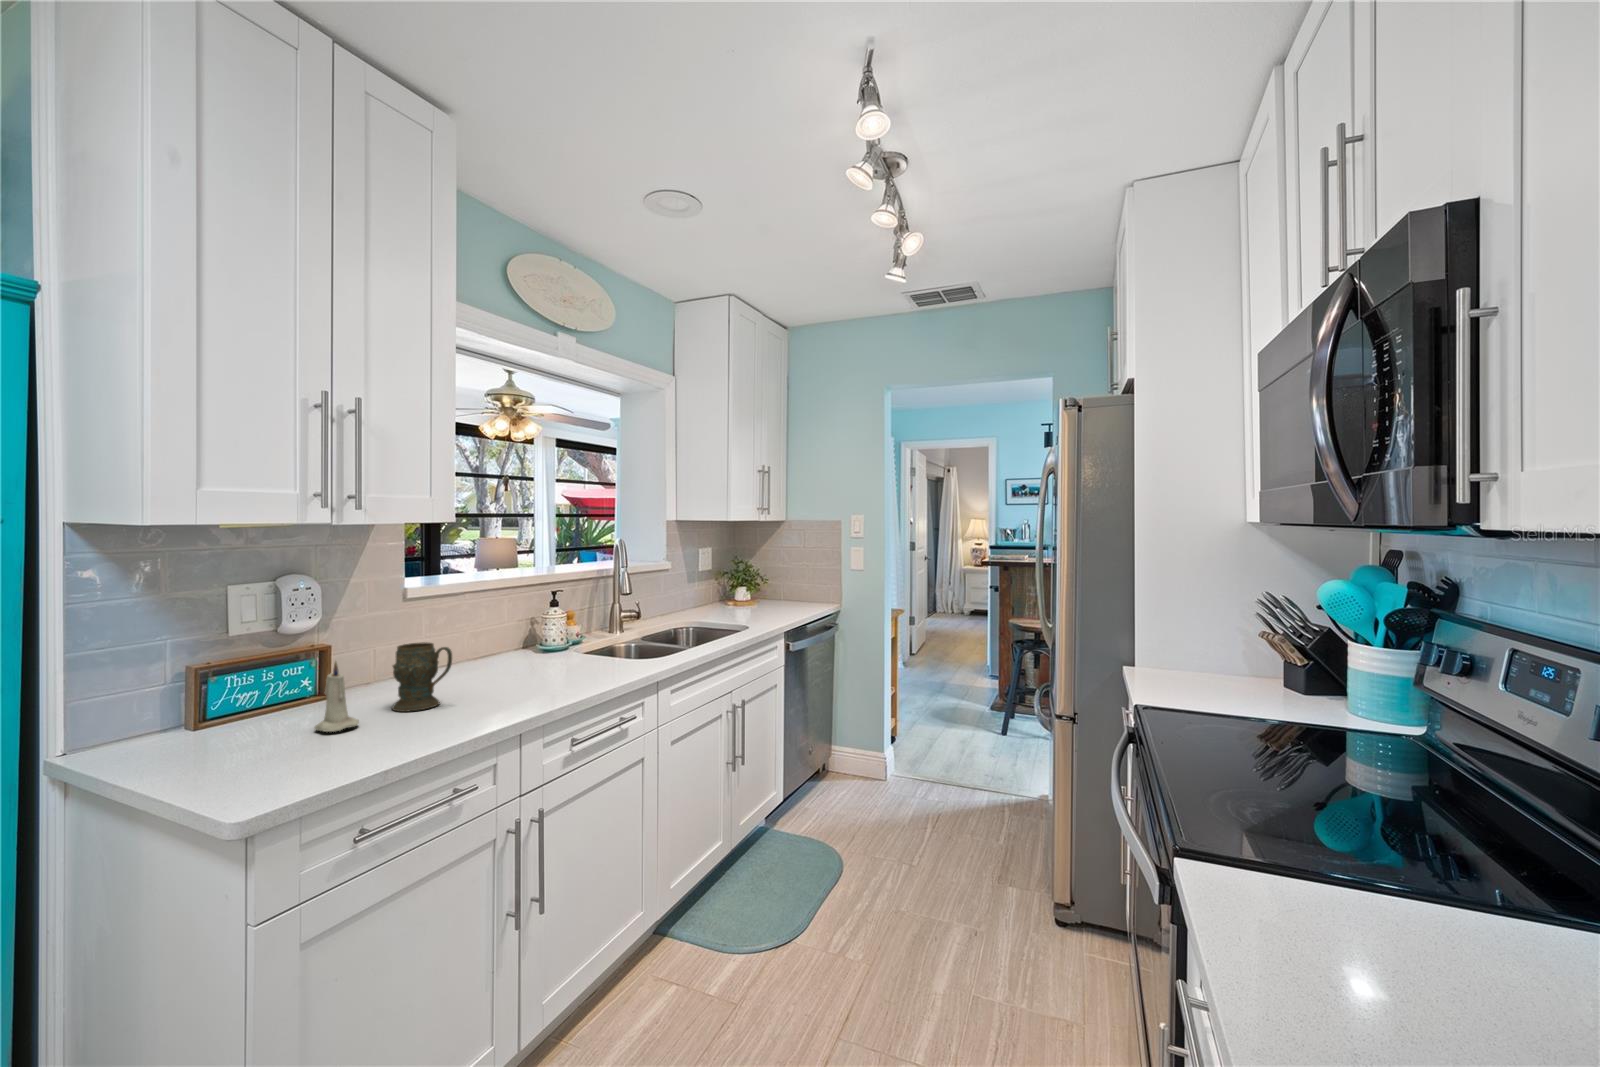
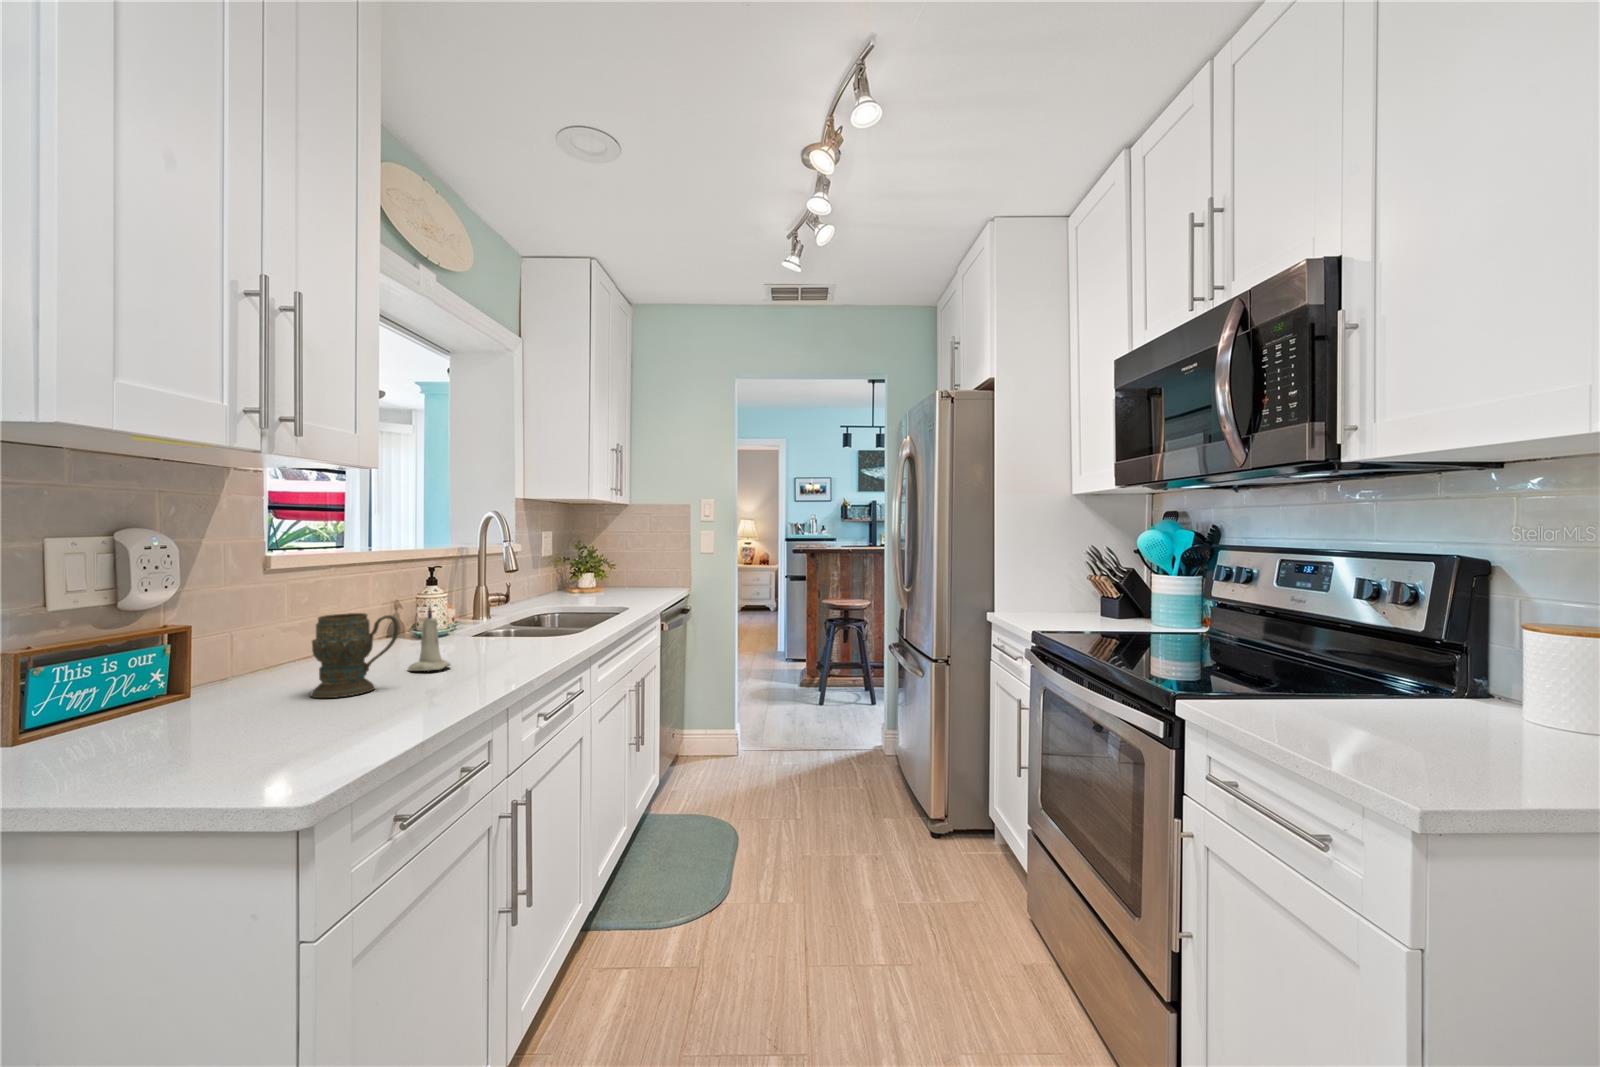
candle: present [314,662,359,732] -> present [408,606,450,671]

